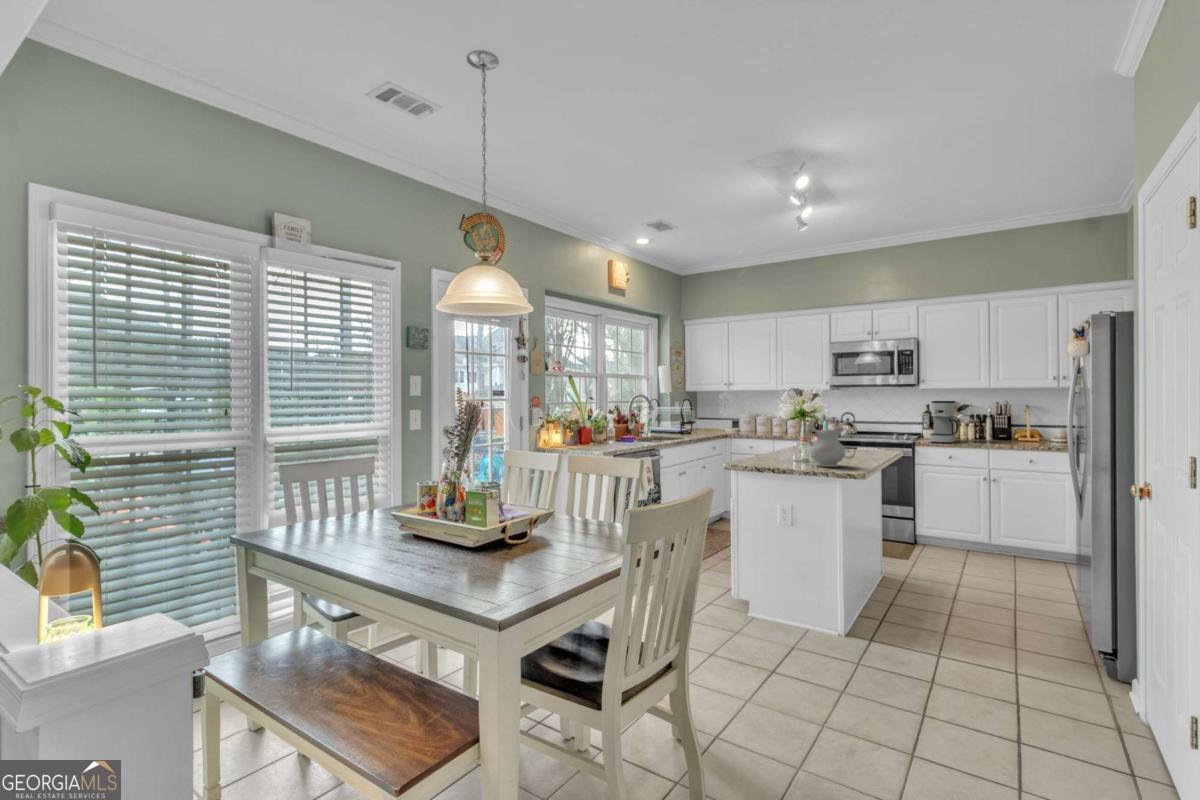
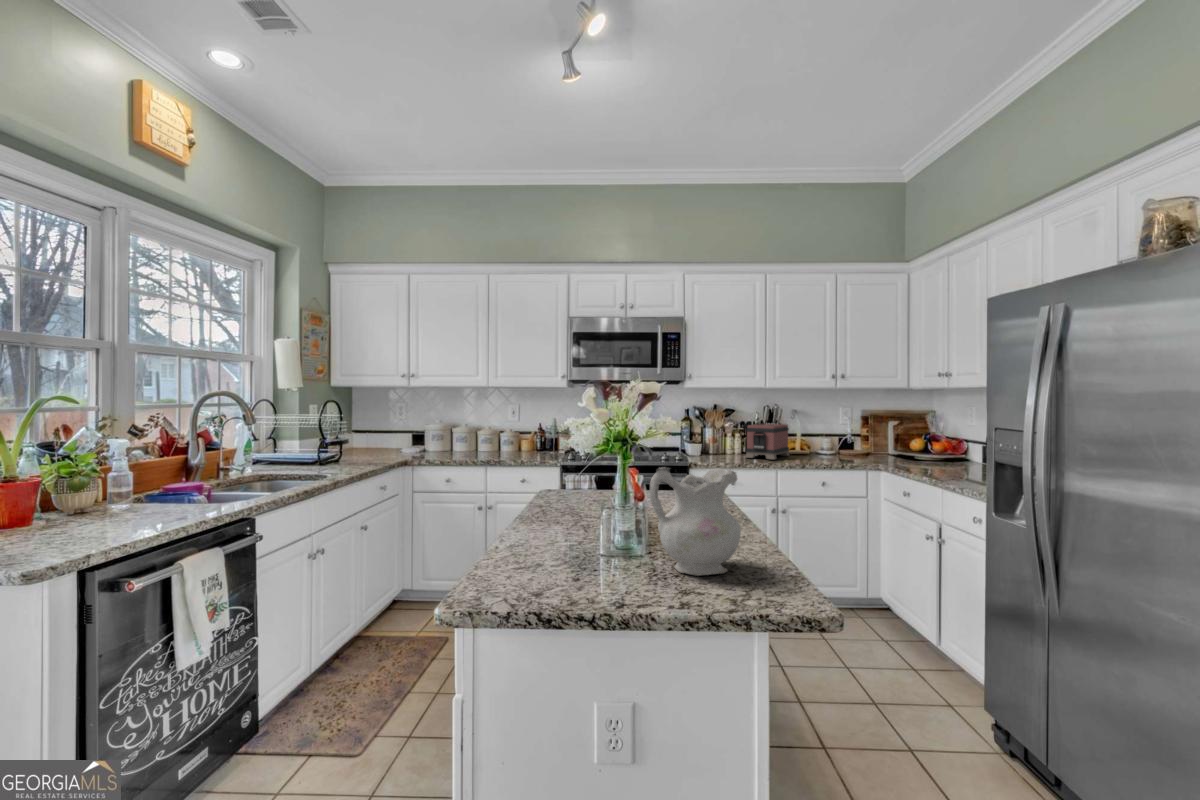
coffee maker: present [930,401,959,443] -> none [706,404,740,464]
toaster: none [968,416,1016,442] -> present [745,424,789,459]

